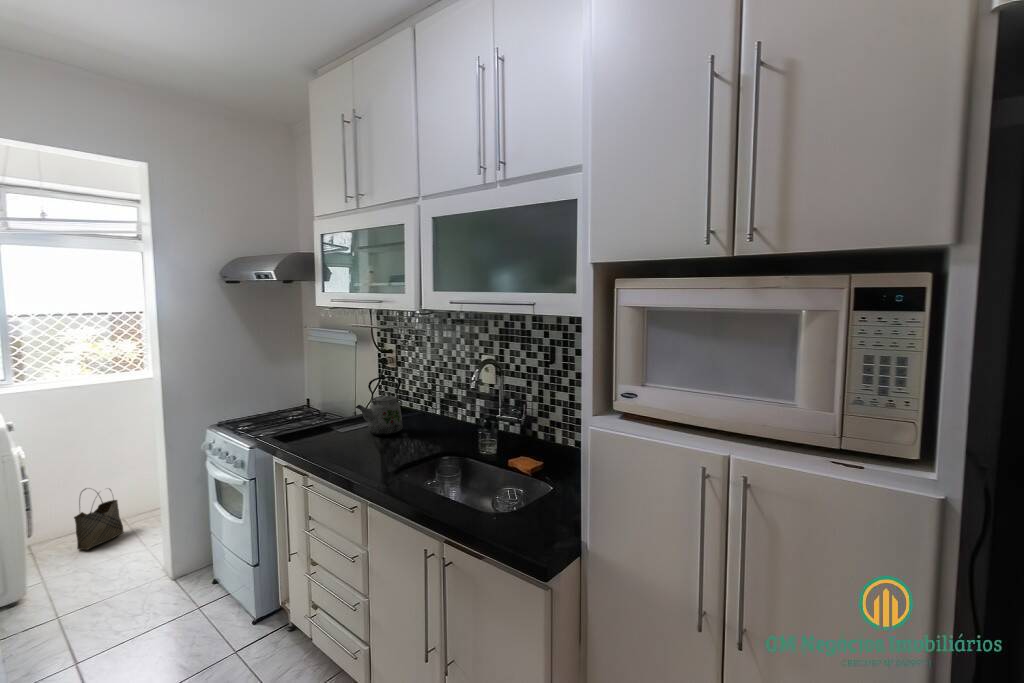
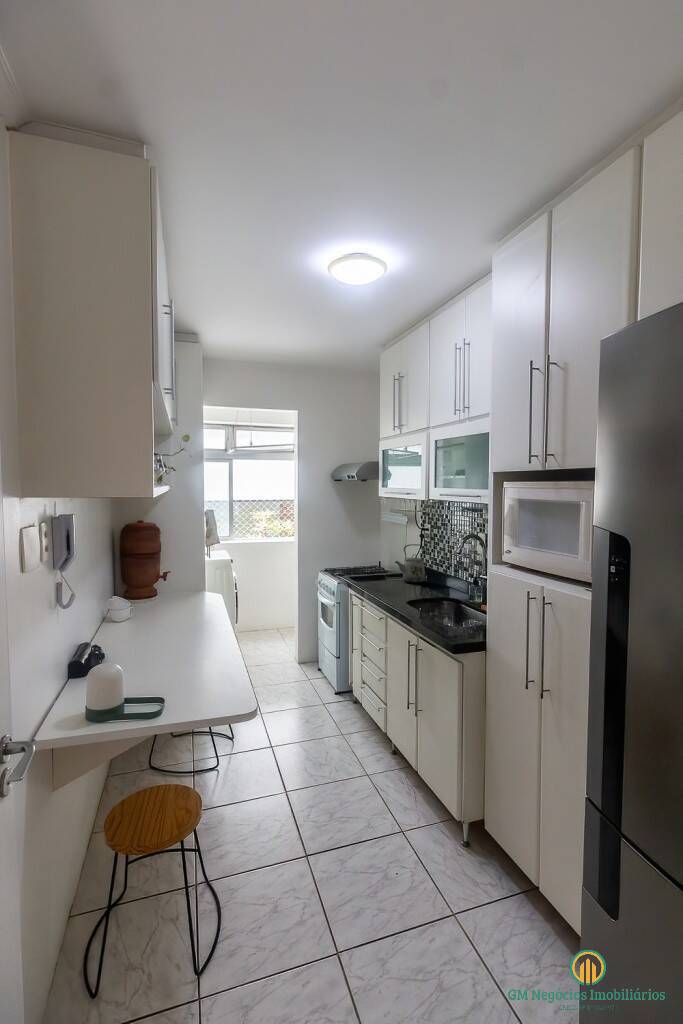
woven basket: present [74,489,123,550] -> none [257,603,278,639]

